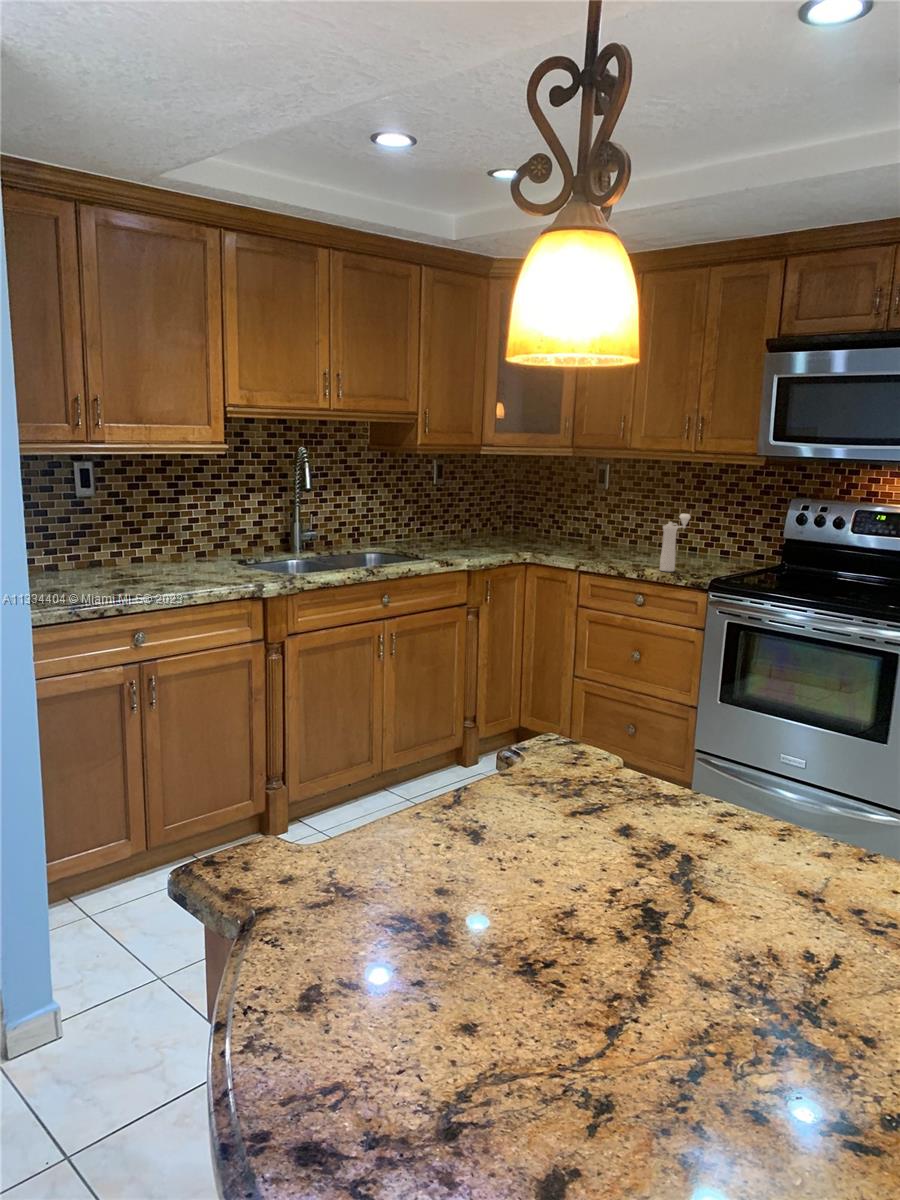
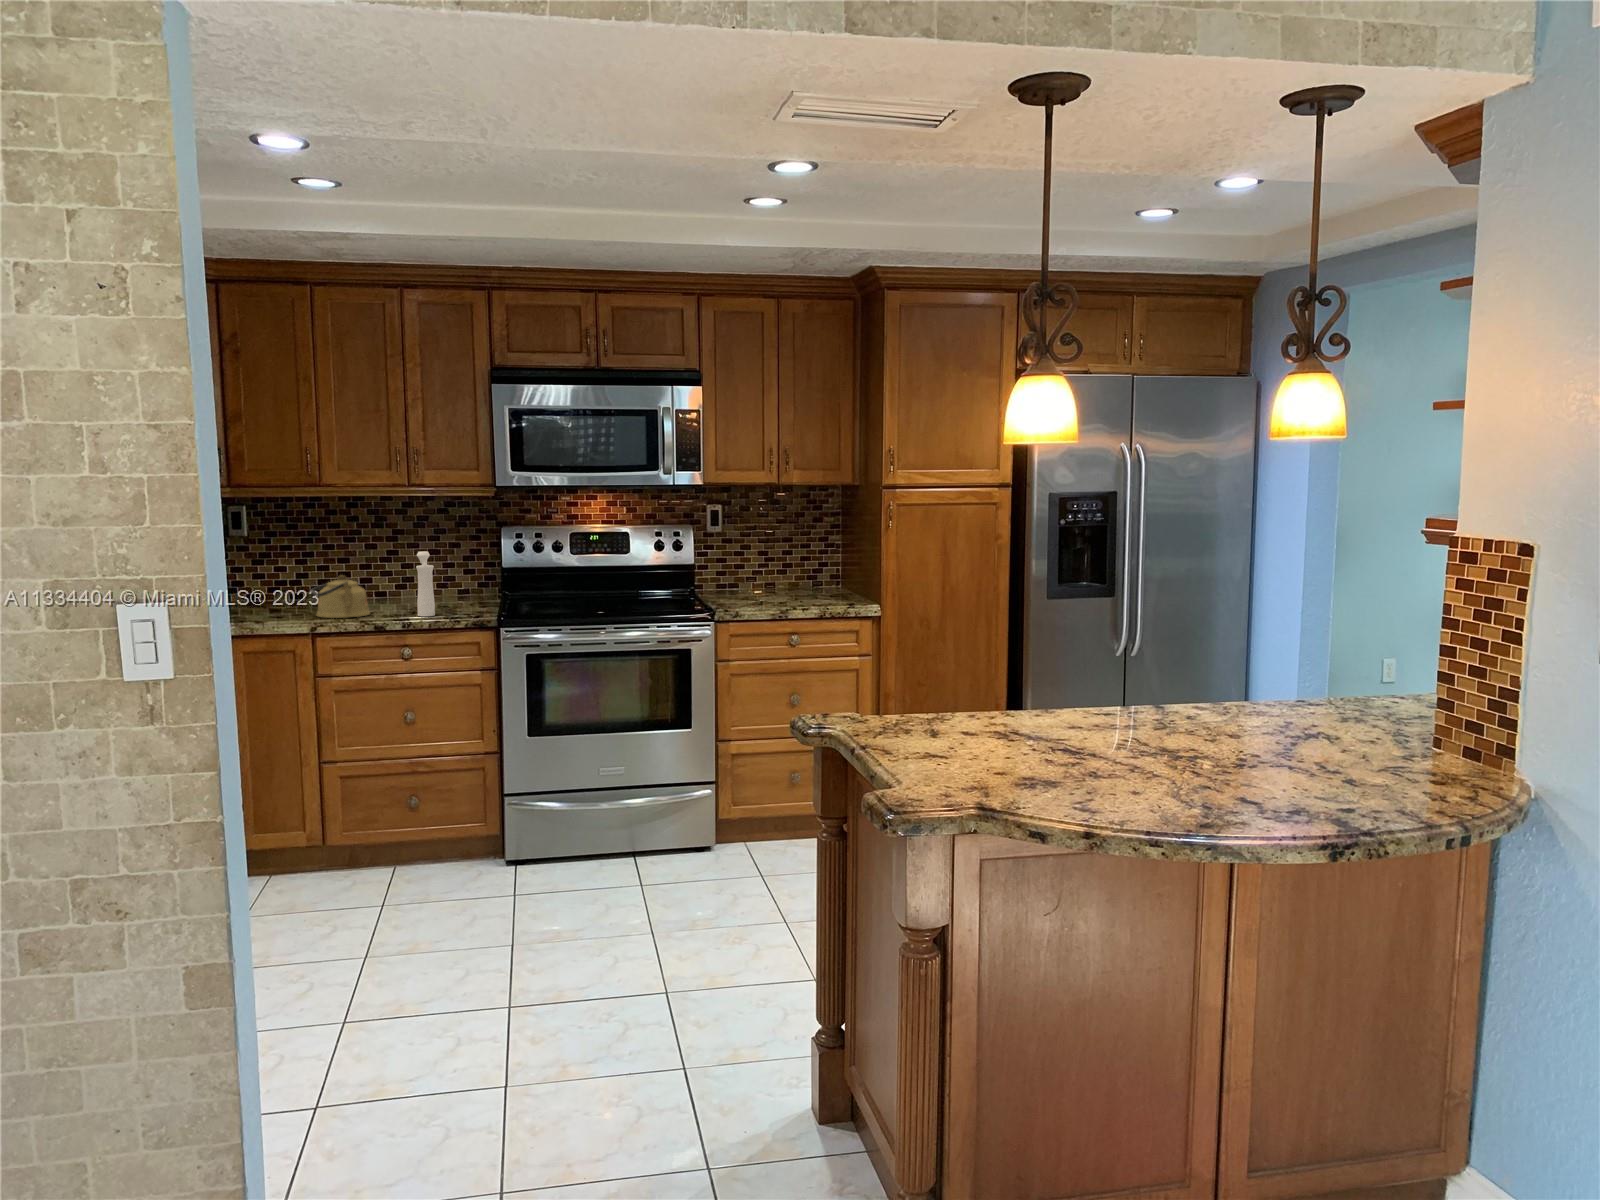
kettle: none [594,527,641,563] -> present [311,575,370,618]

